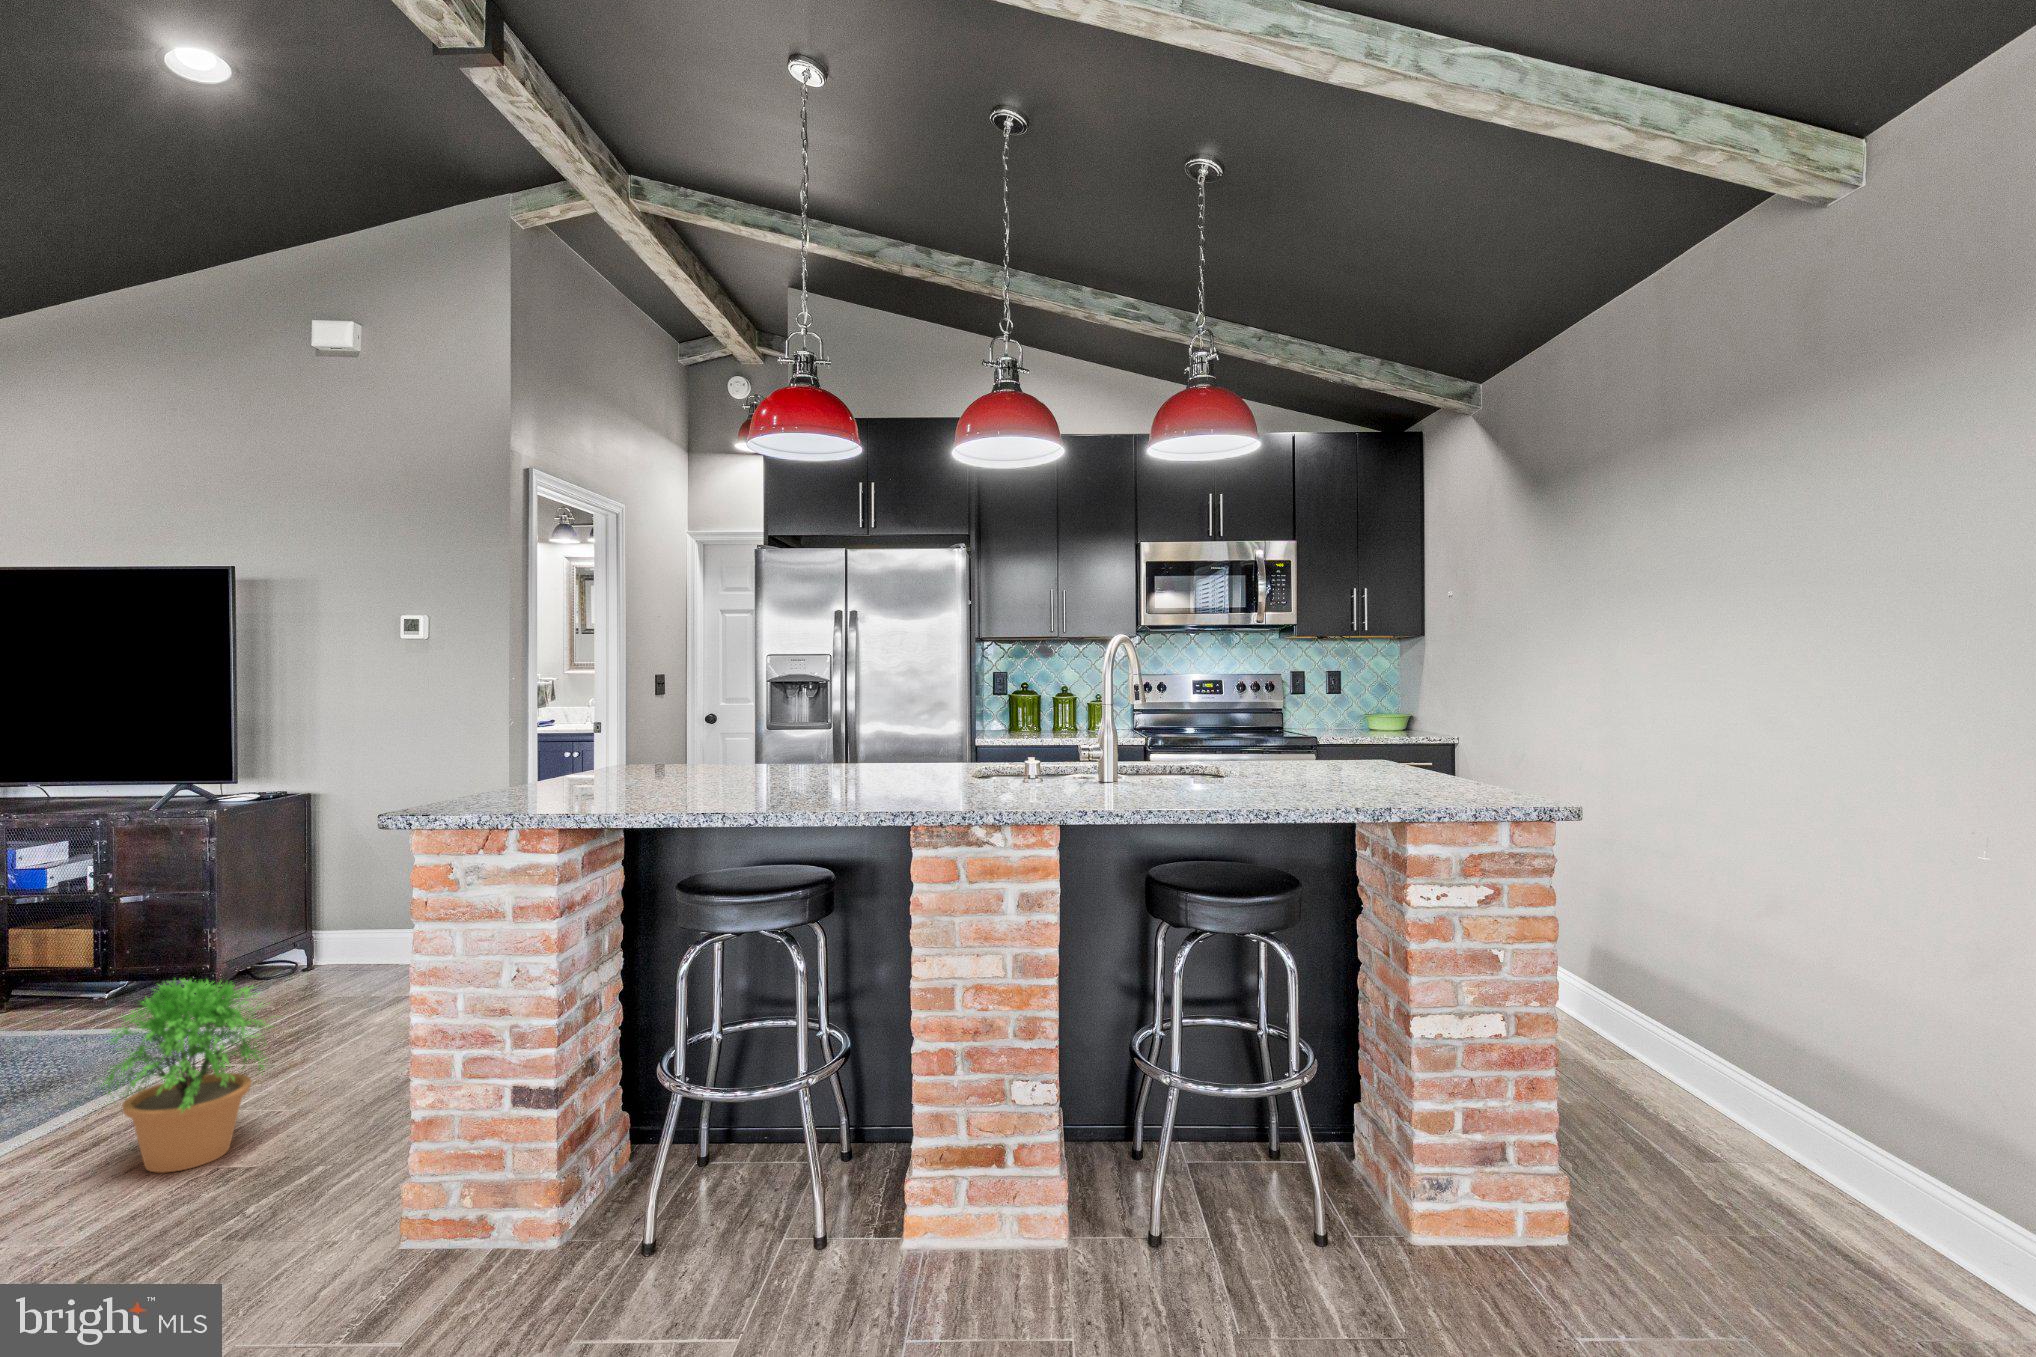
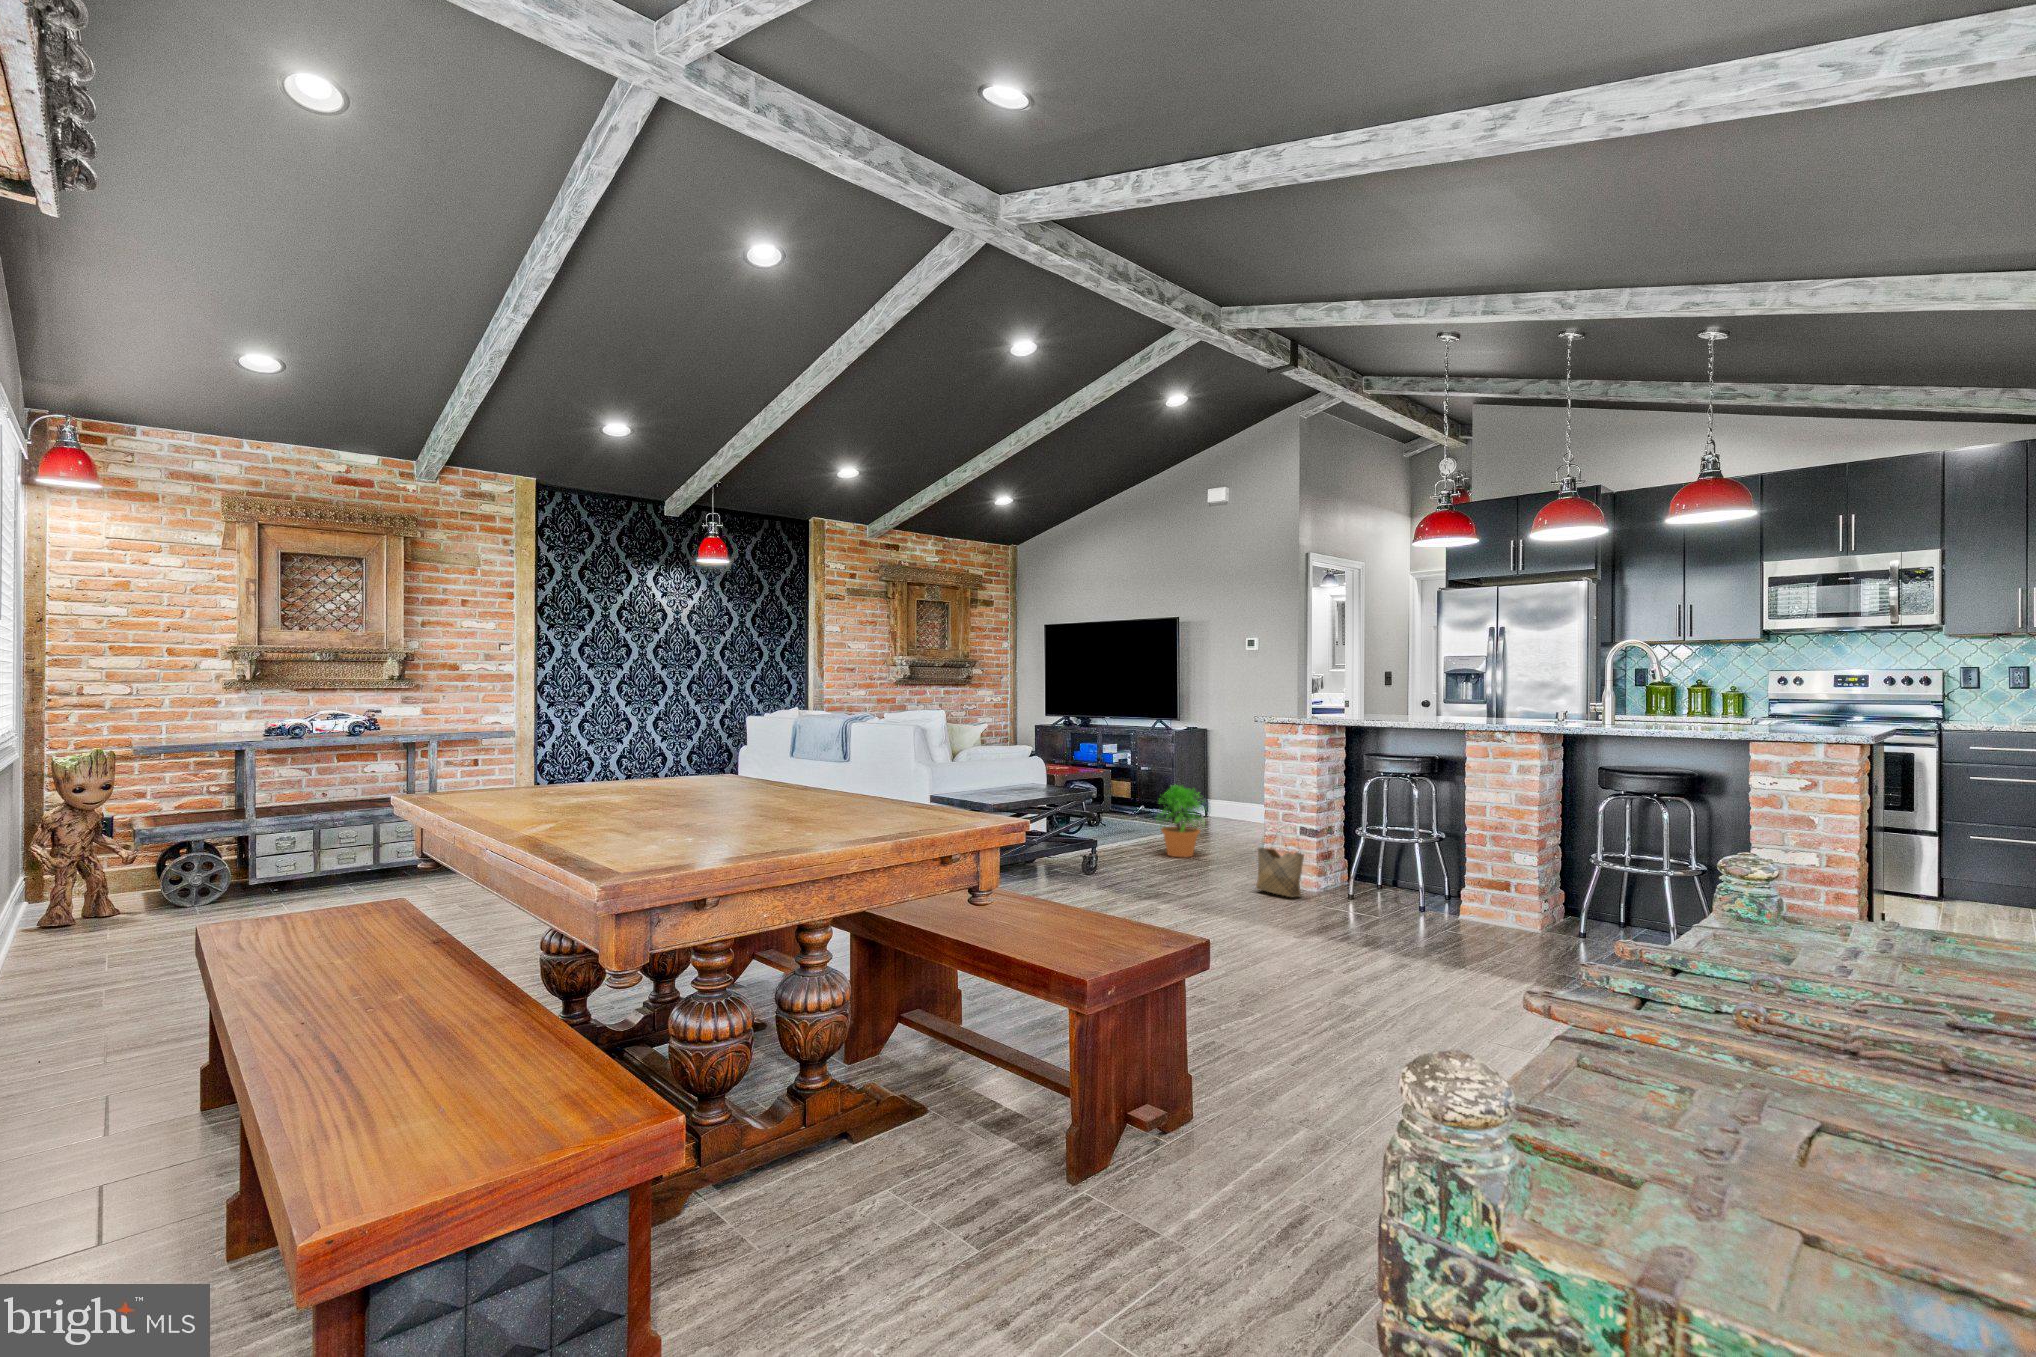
woven basket: none [386,1095,531,1305] -> present [1256,831,1304,897]

